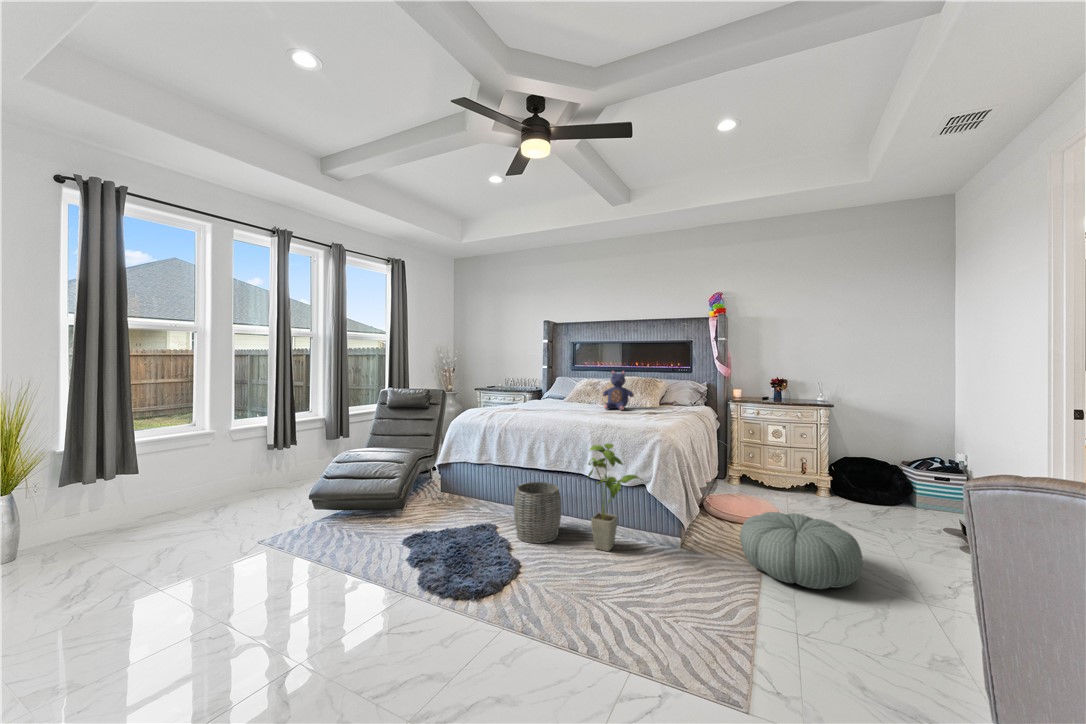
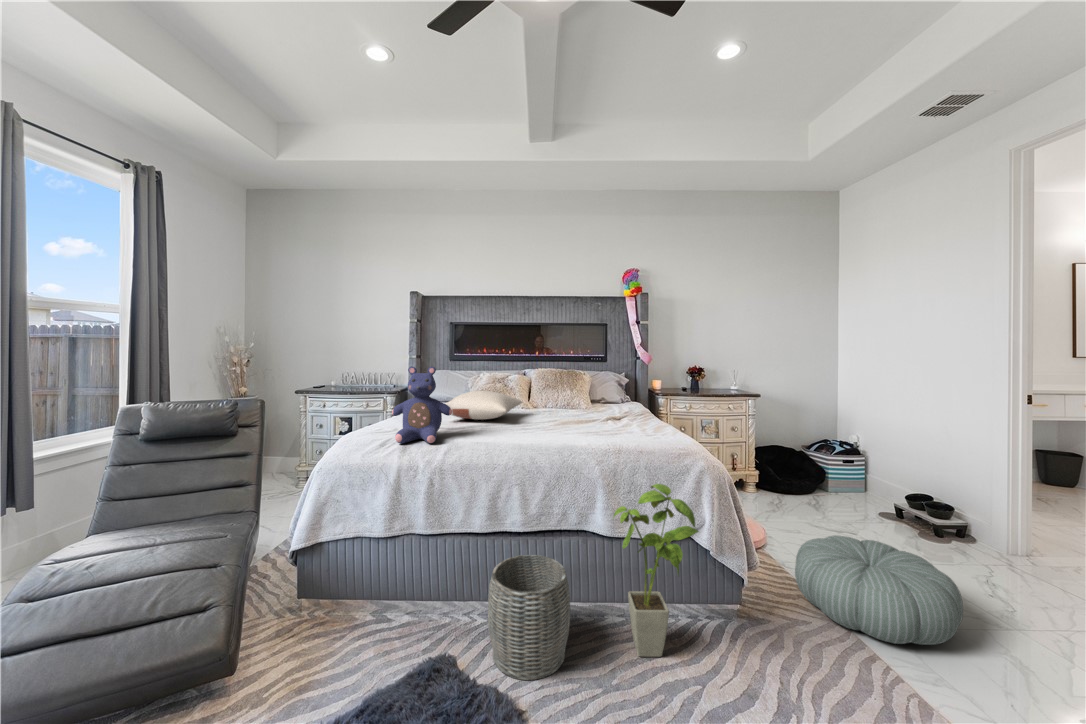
teddy bear: present [603,370,634,410] -> present [392,367,452,444]
pillow: none [529,389,589,408] -> present [446,391,522,420]

